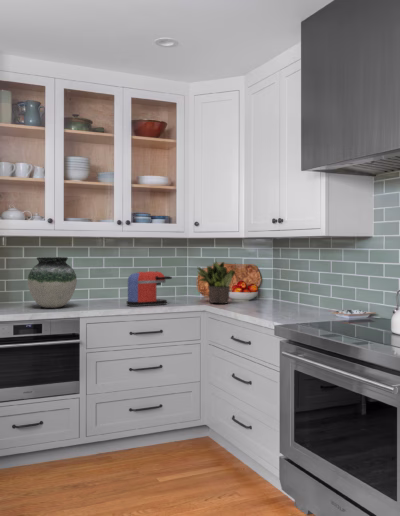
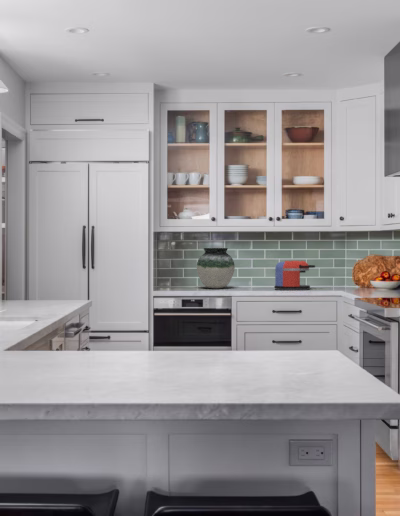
potted plant: present [198,262,235,303] -> none [338,249,374,291]

